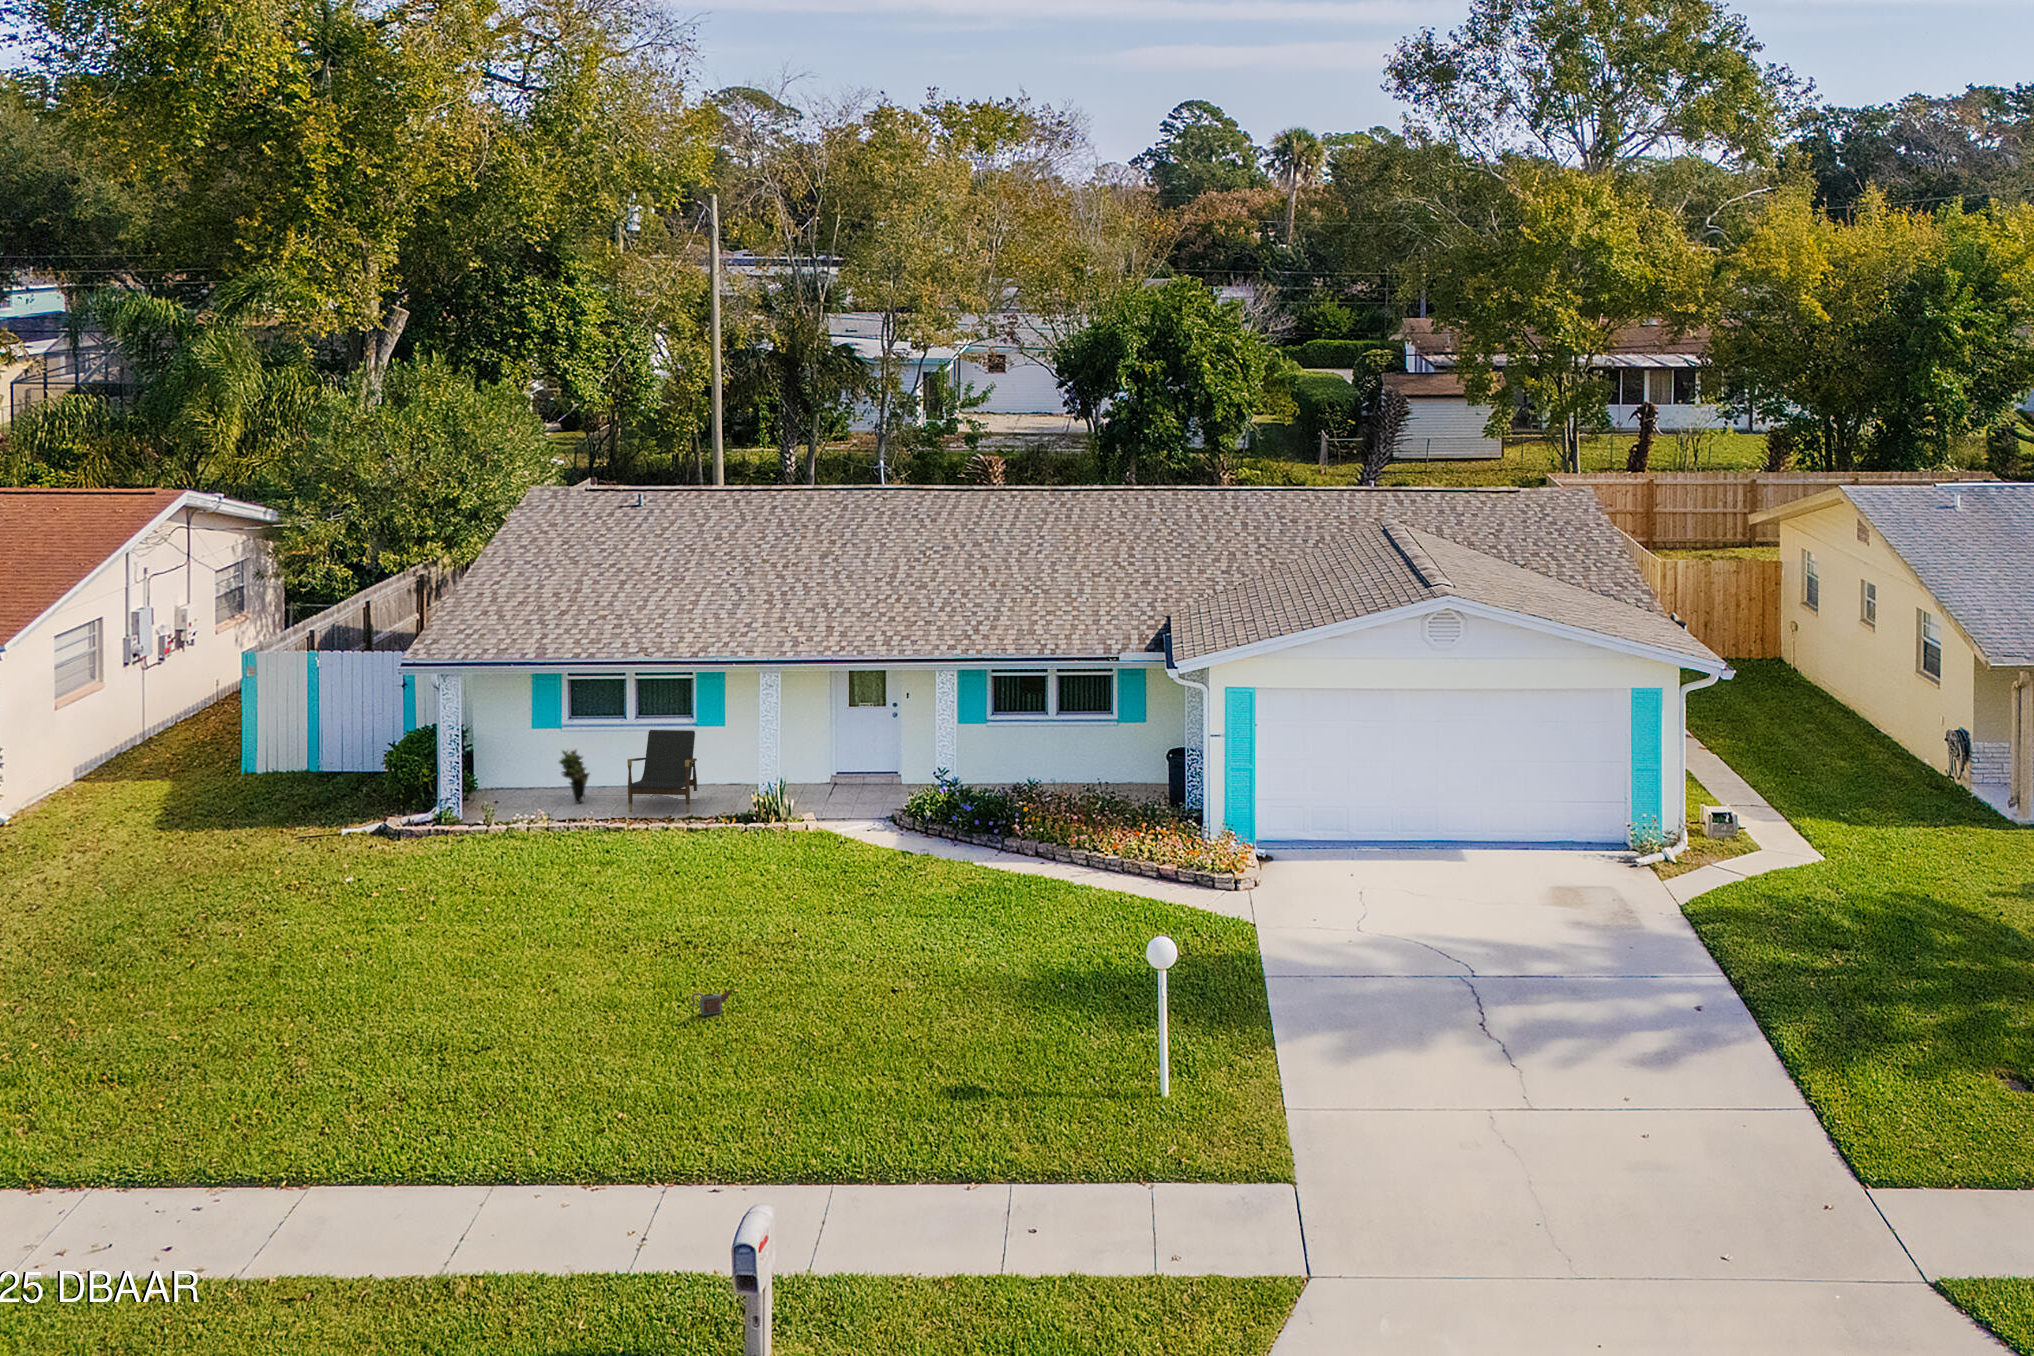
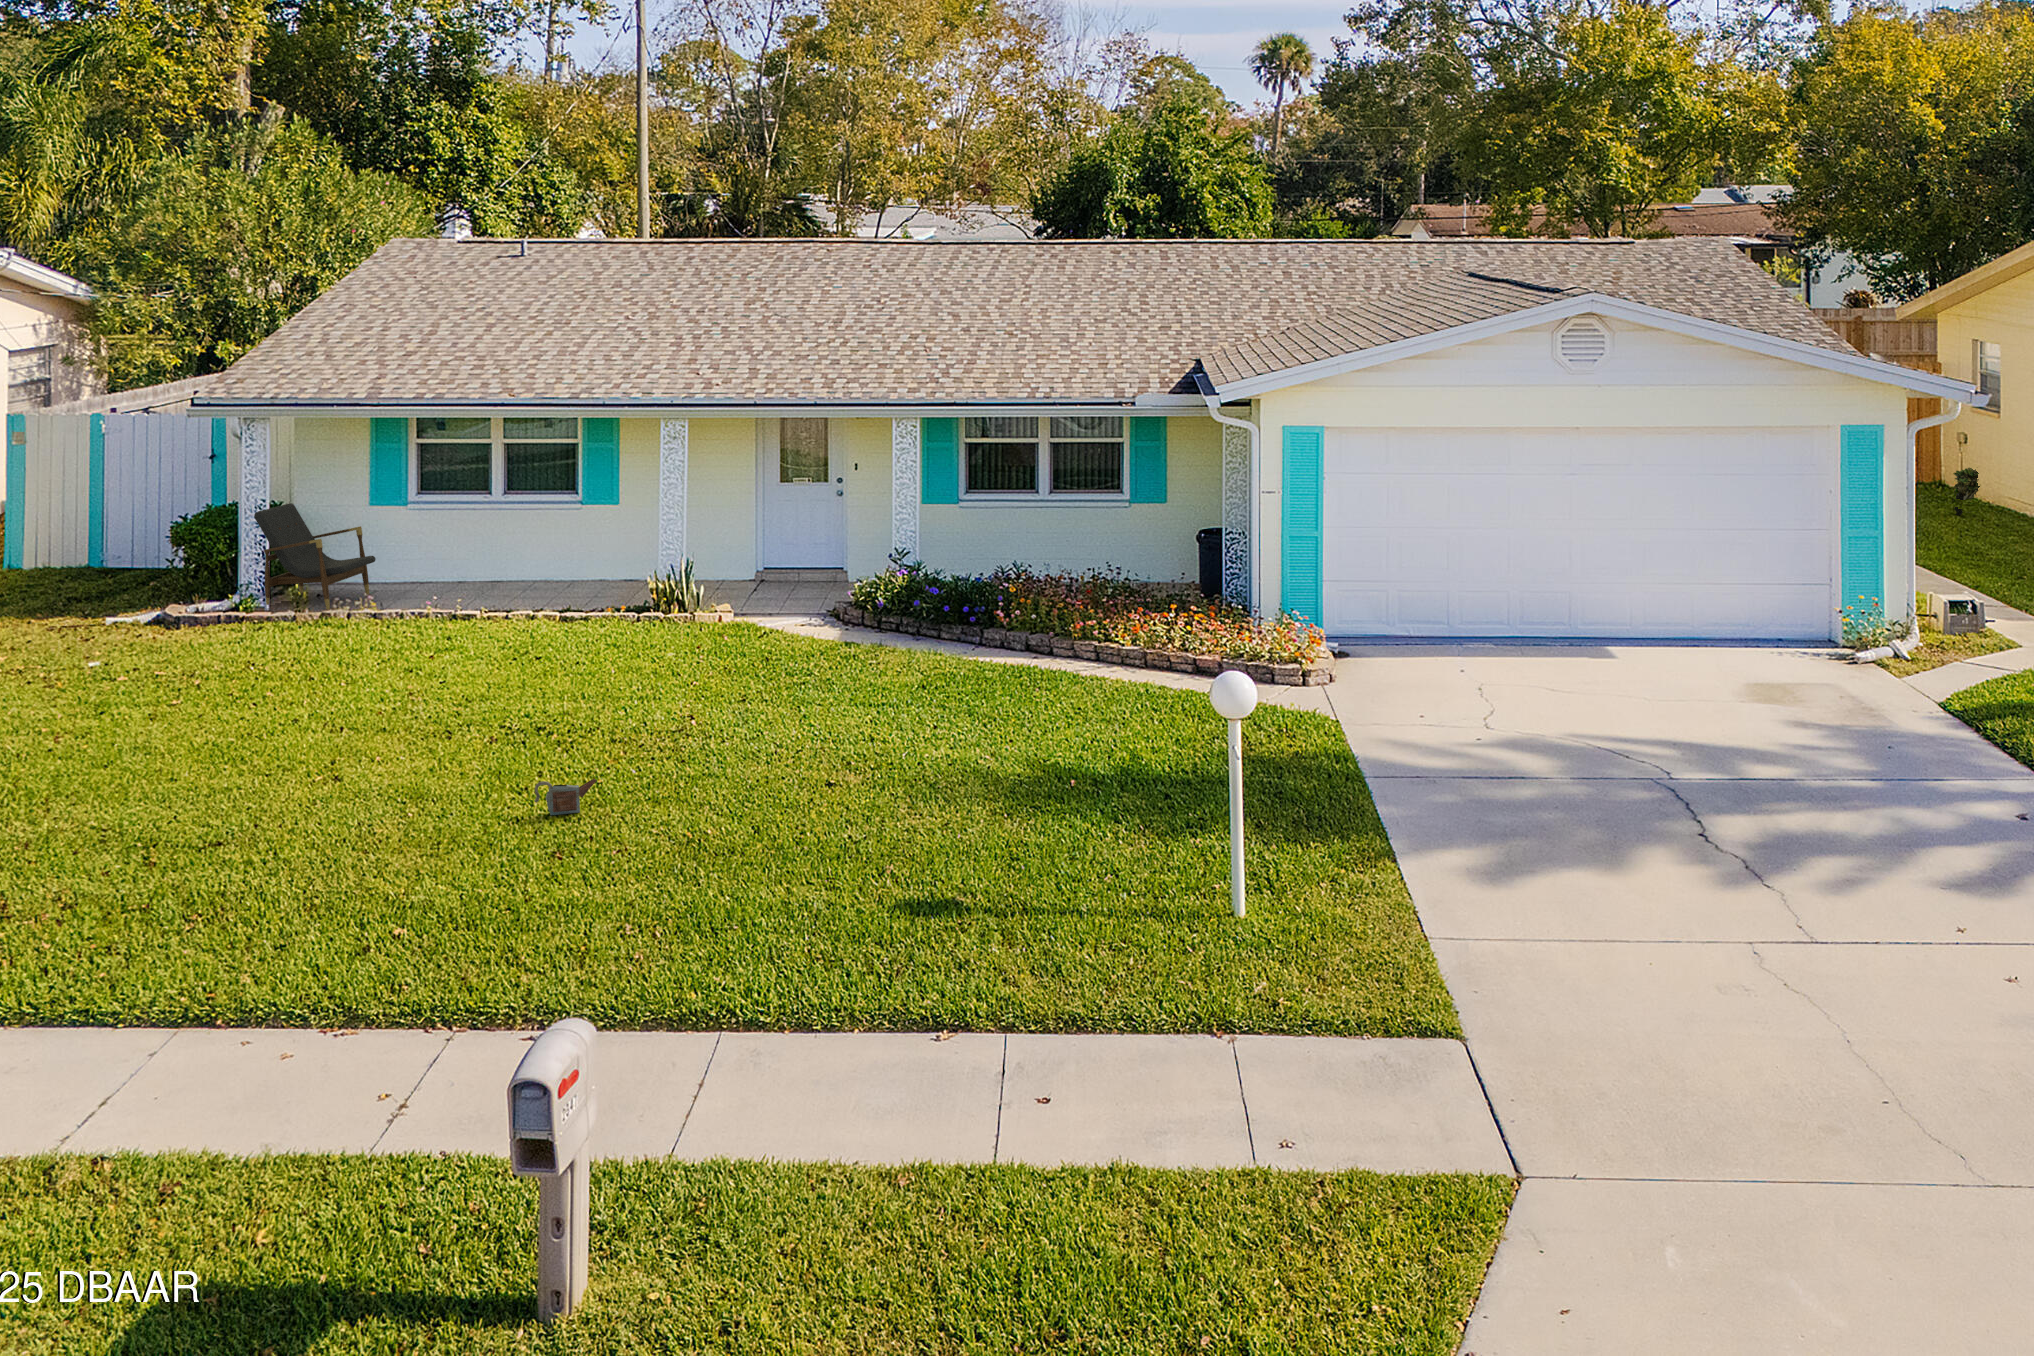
lounge chair: present [627,730,697,812] -> present [254,503,376,609]
potted plant: present [559,750,589,803] -> present [1953,468,1980,515]

